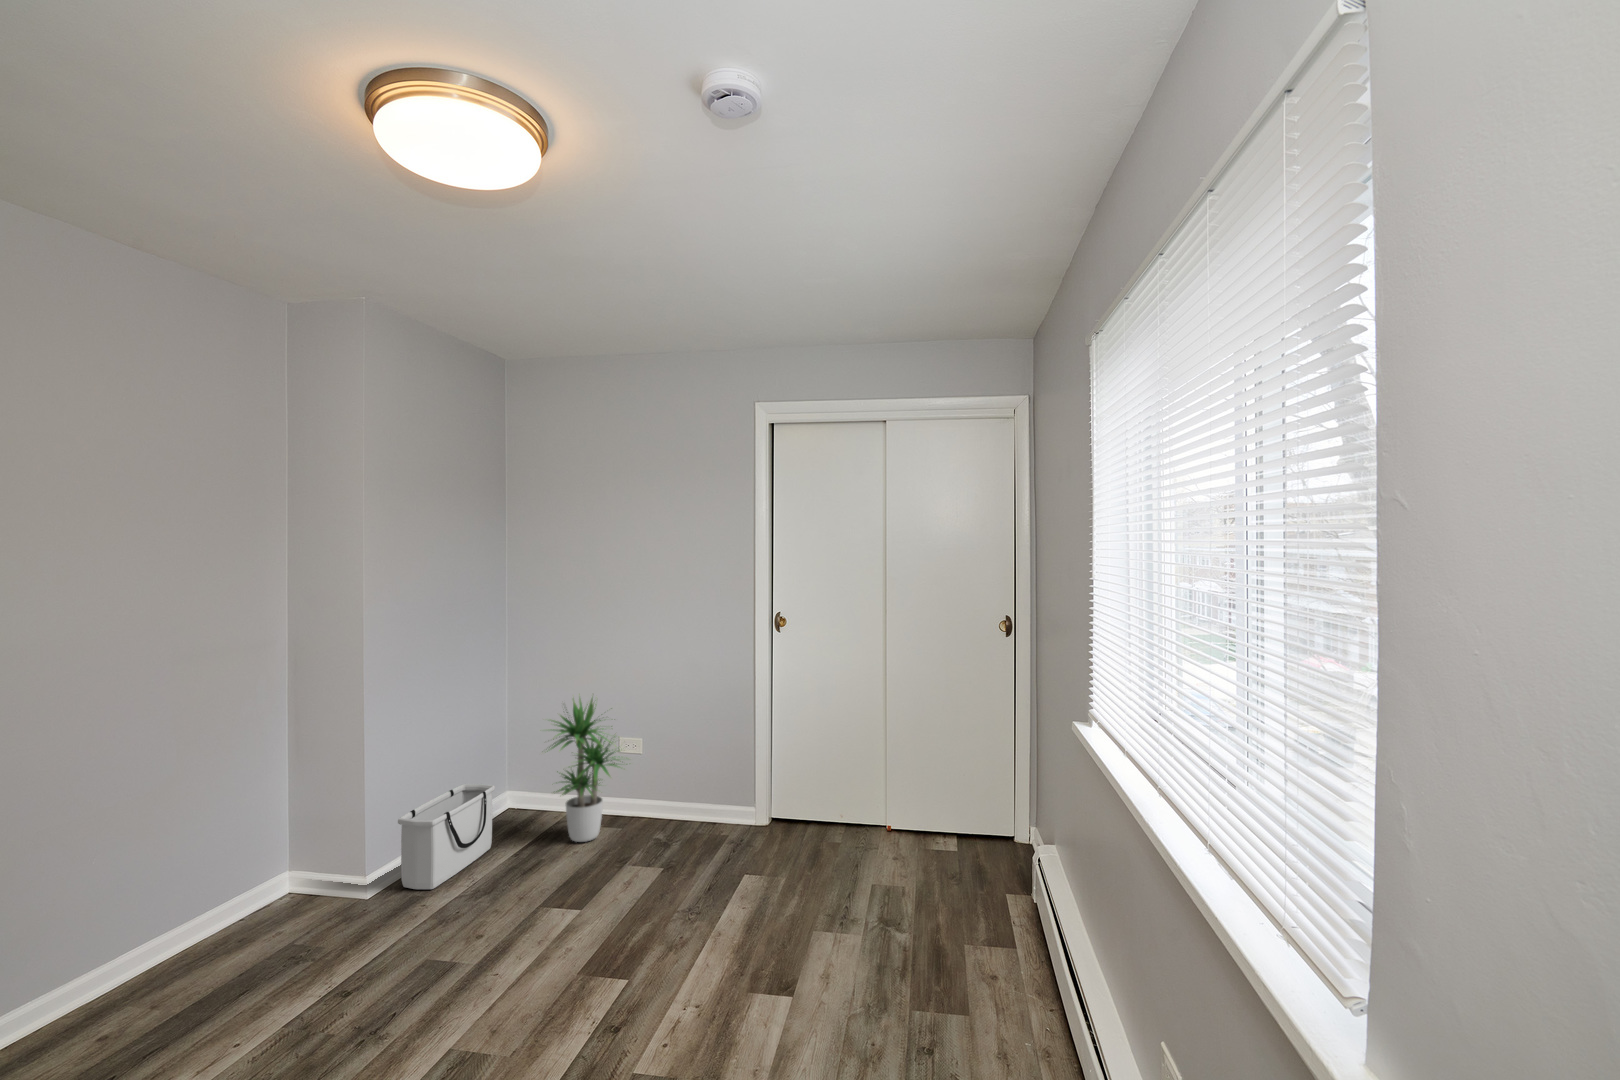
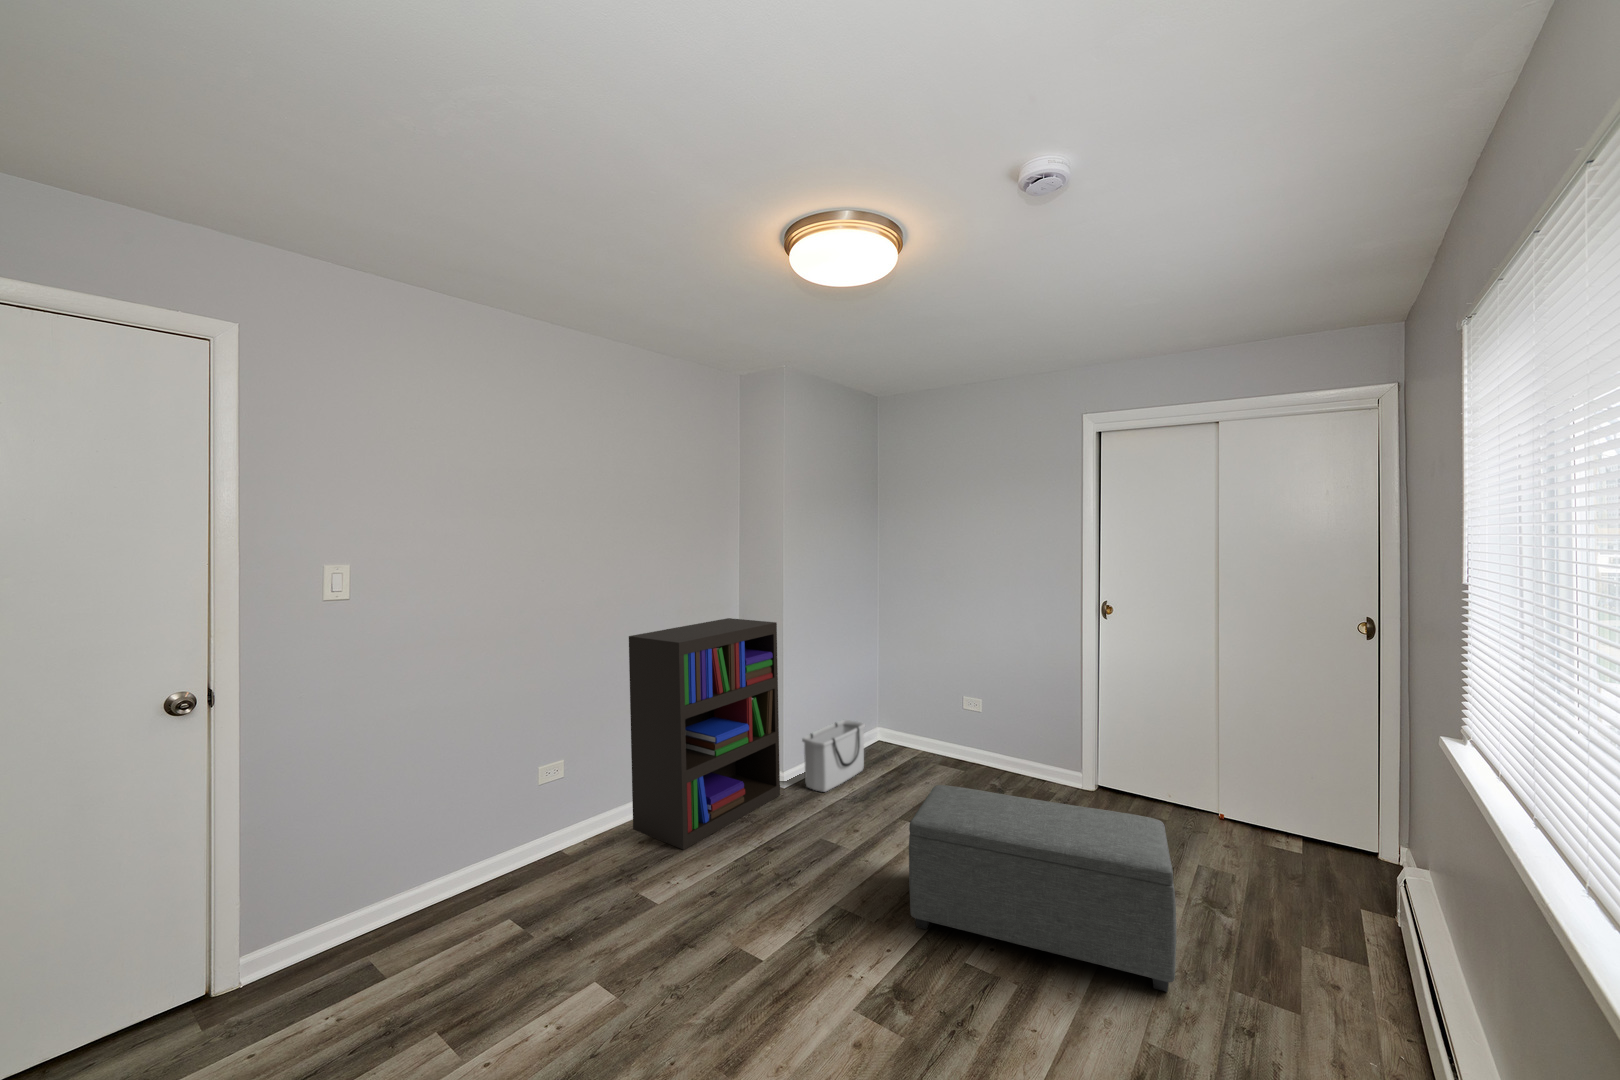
bookshelf: none [61,656,360,1036] -> present [629,618,780,850]
potted plant: present [551,698,620,842] -> none [895,658,971,778]
ottoman: none [558,844,865,1048] -> present [909,785,1176,992]

